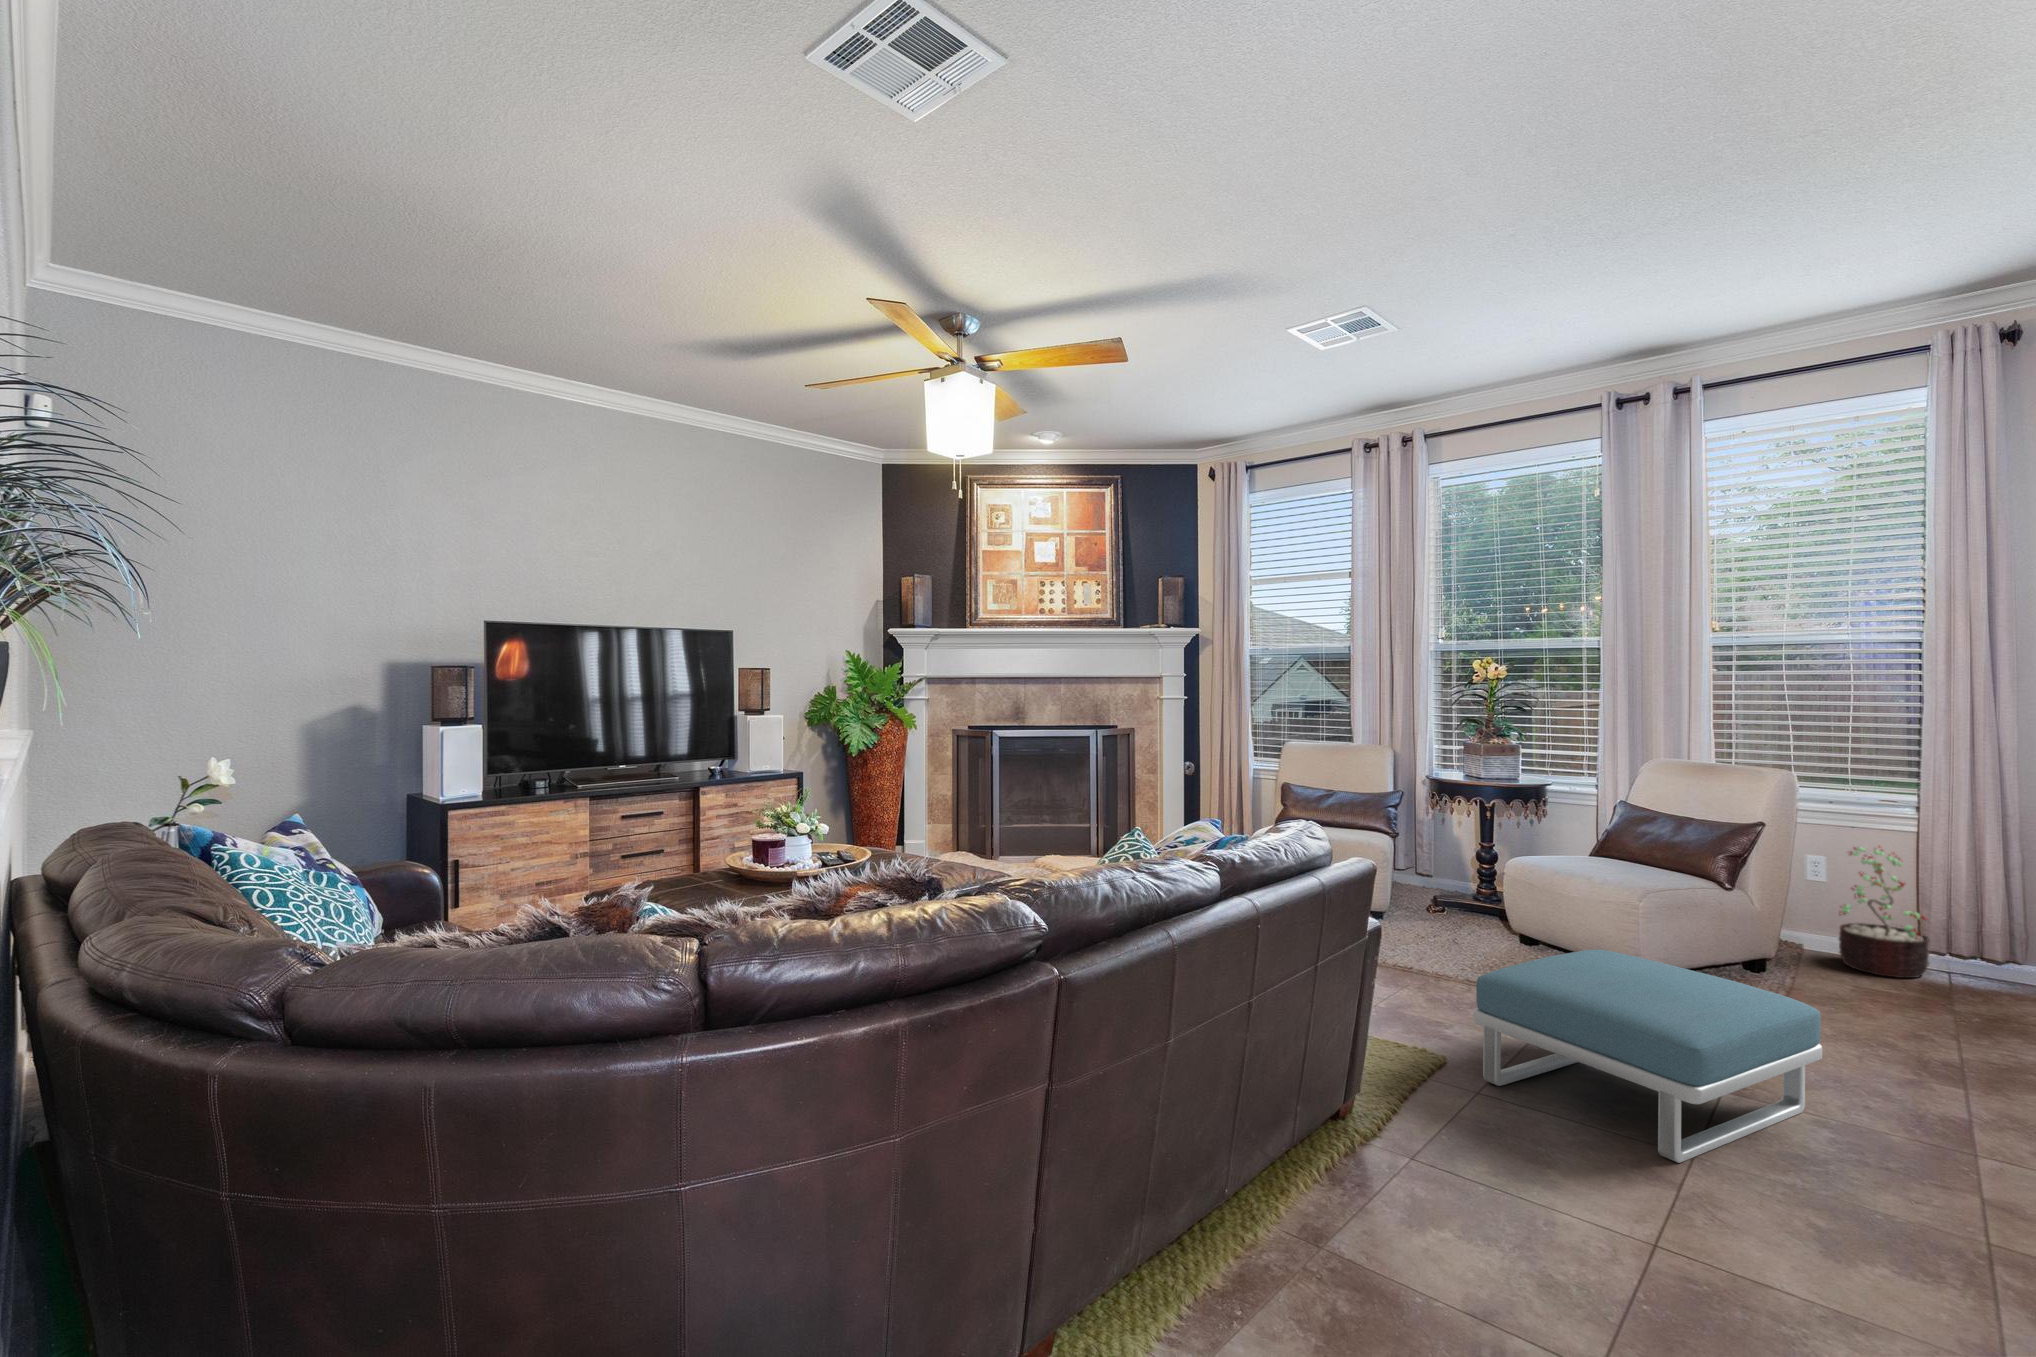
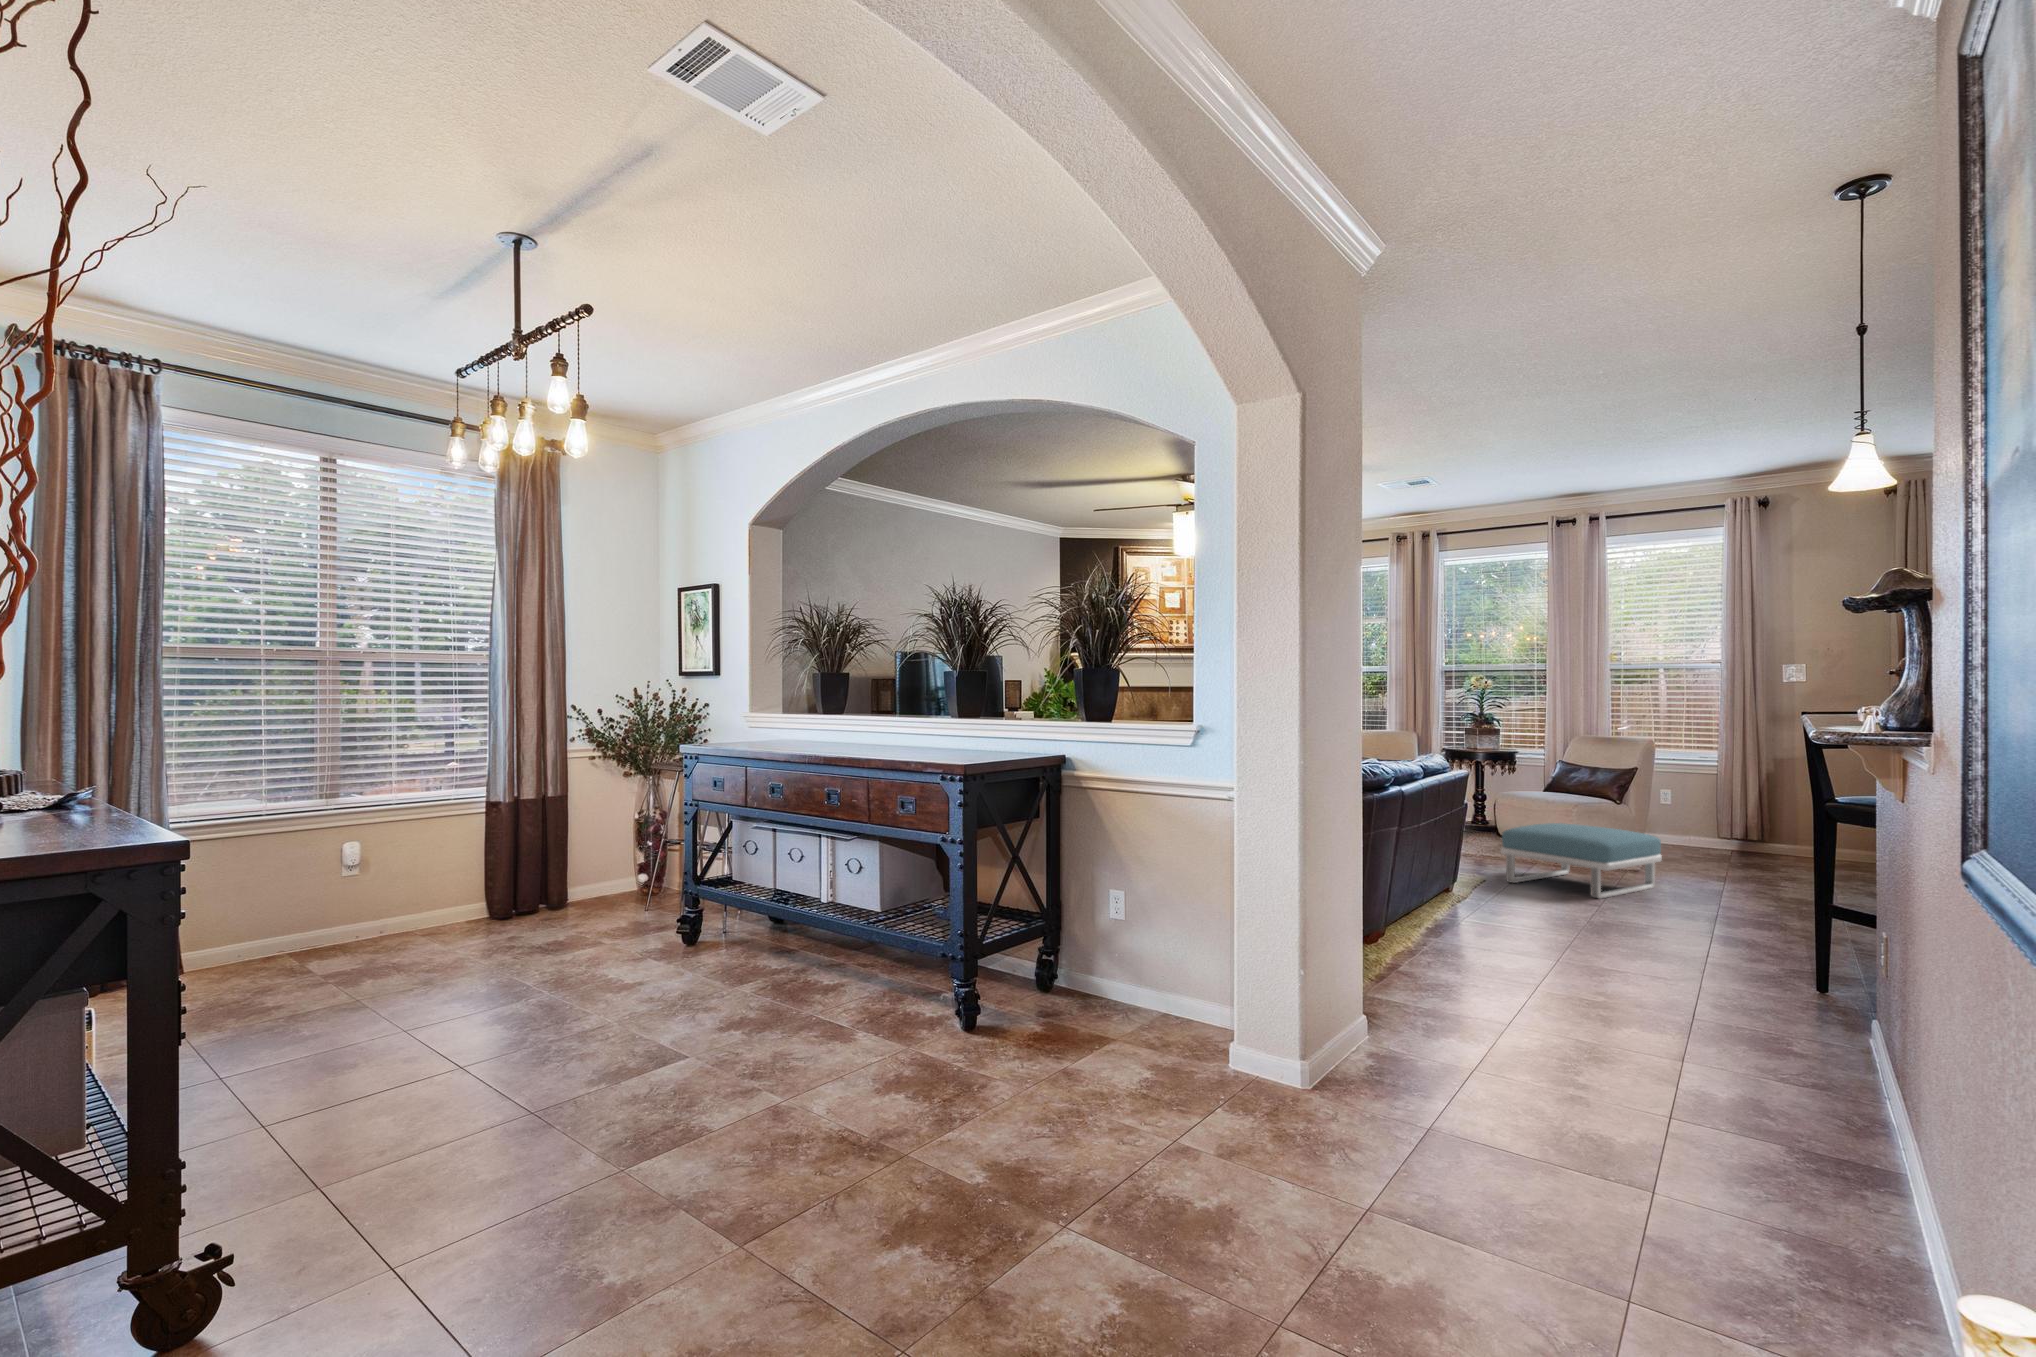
decorative plant: present [1839,847,1929,978] -> none [1679,783,1725,854]

